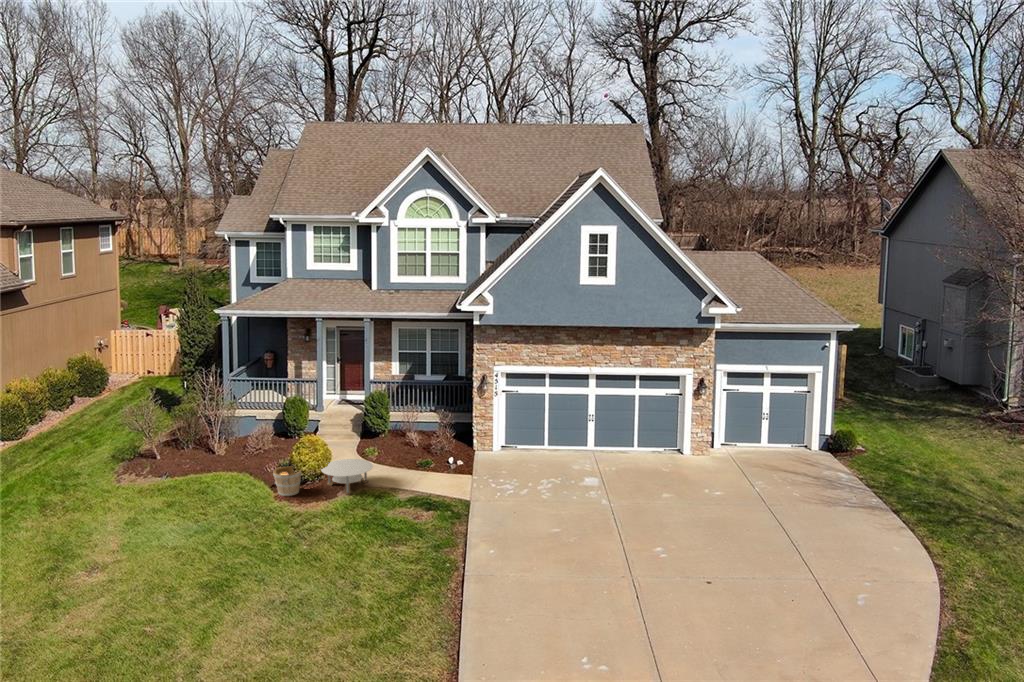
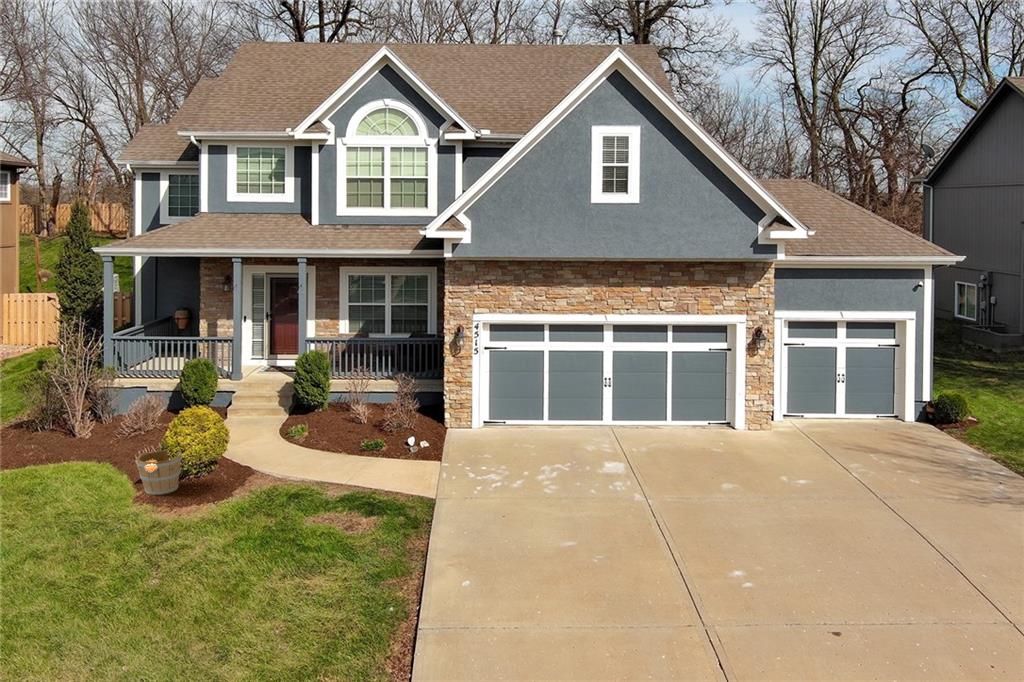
round table: present [321,459,373,495] -> none [212,439,293,493]

